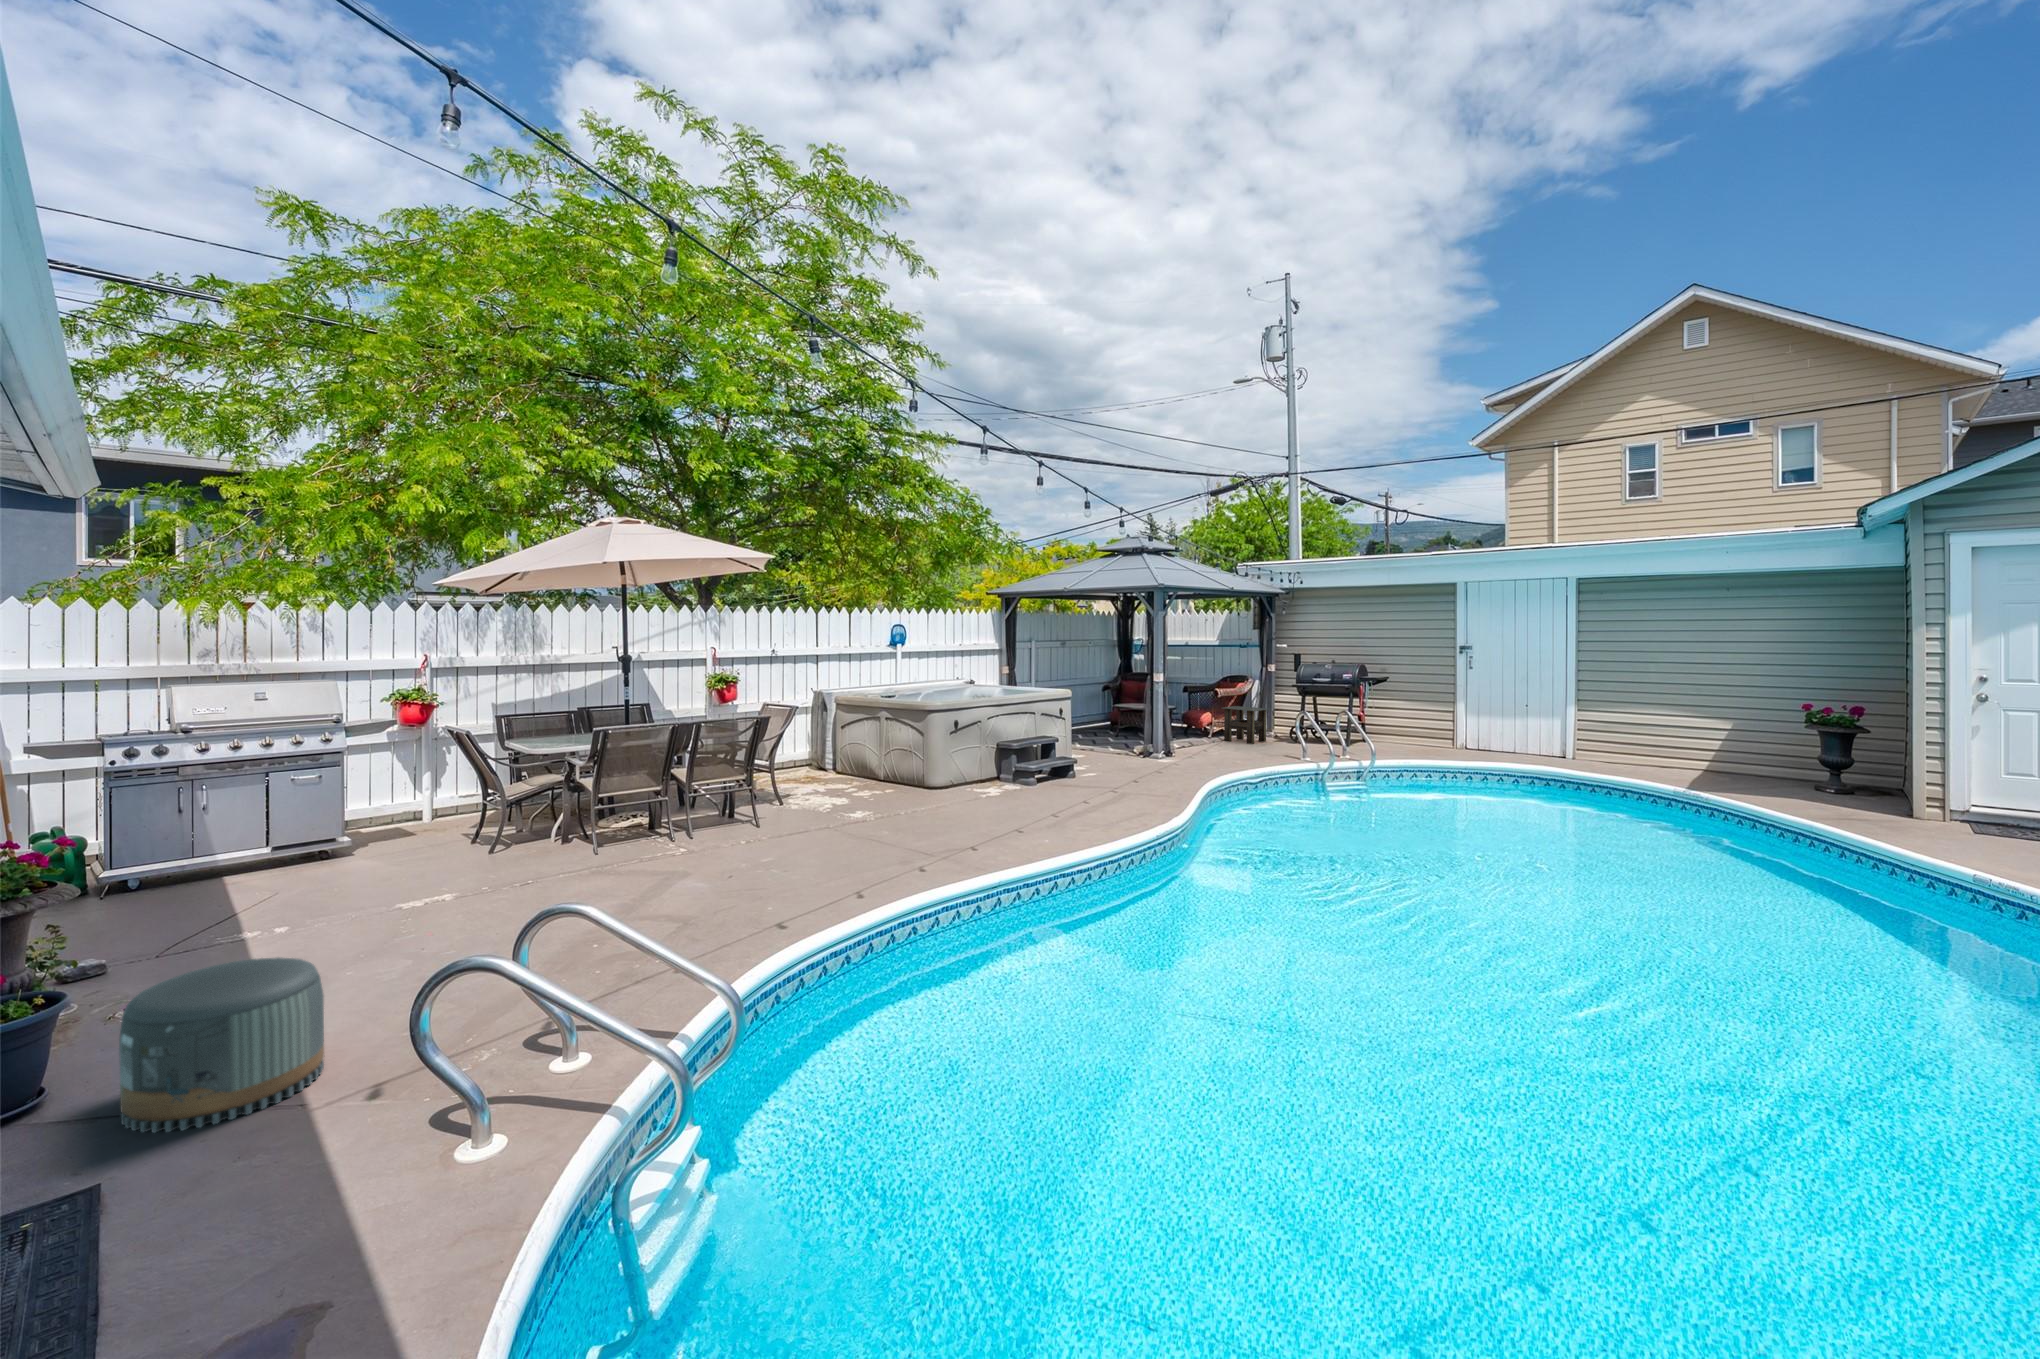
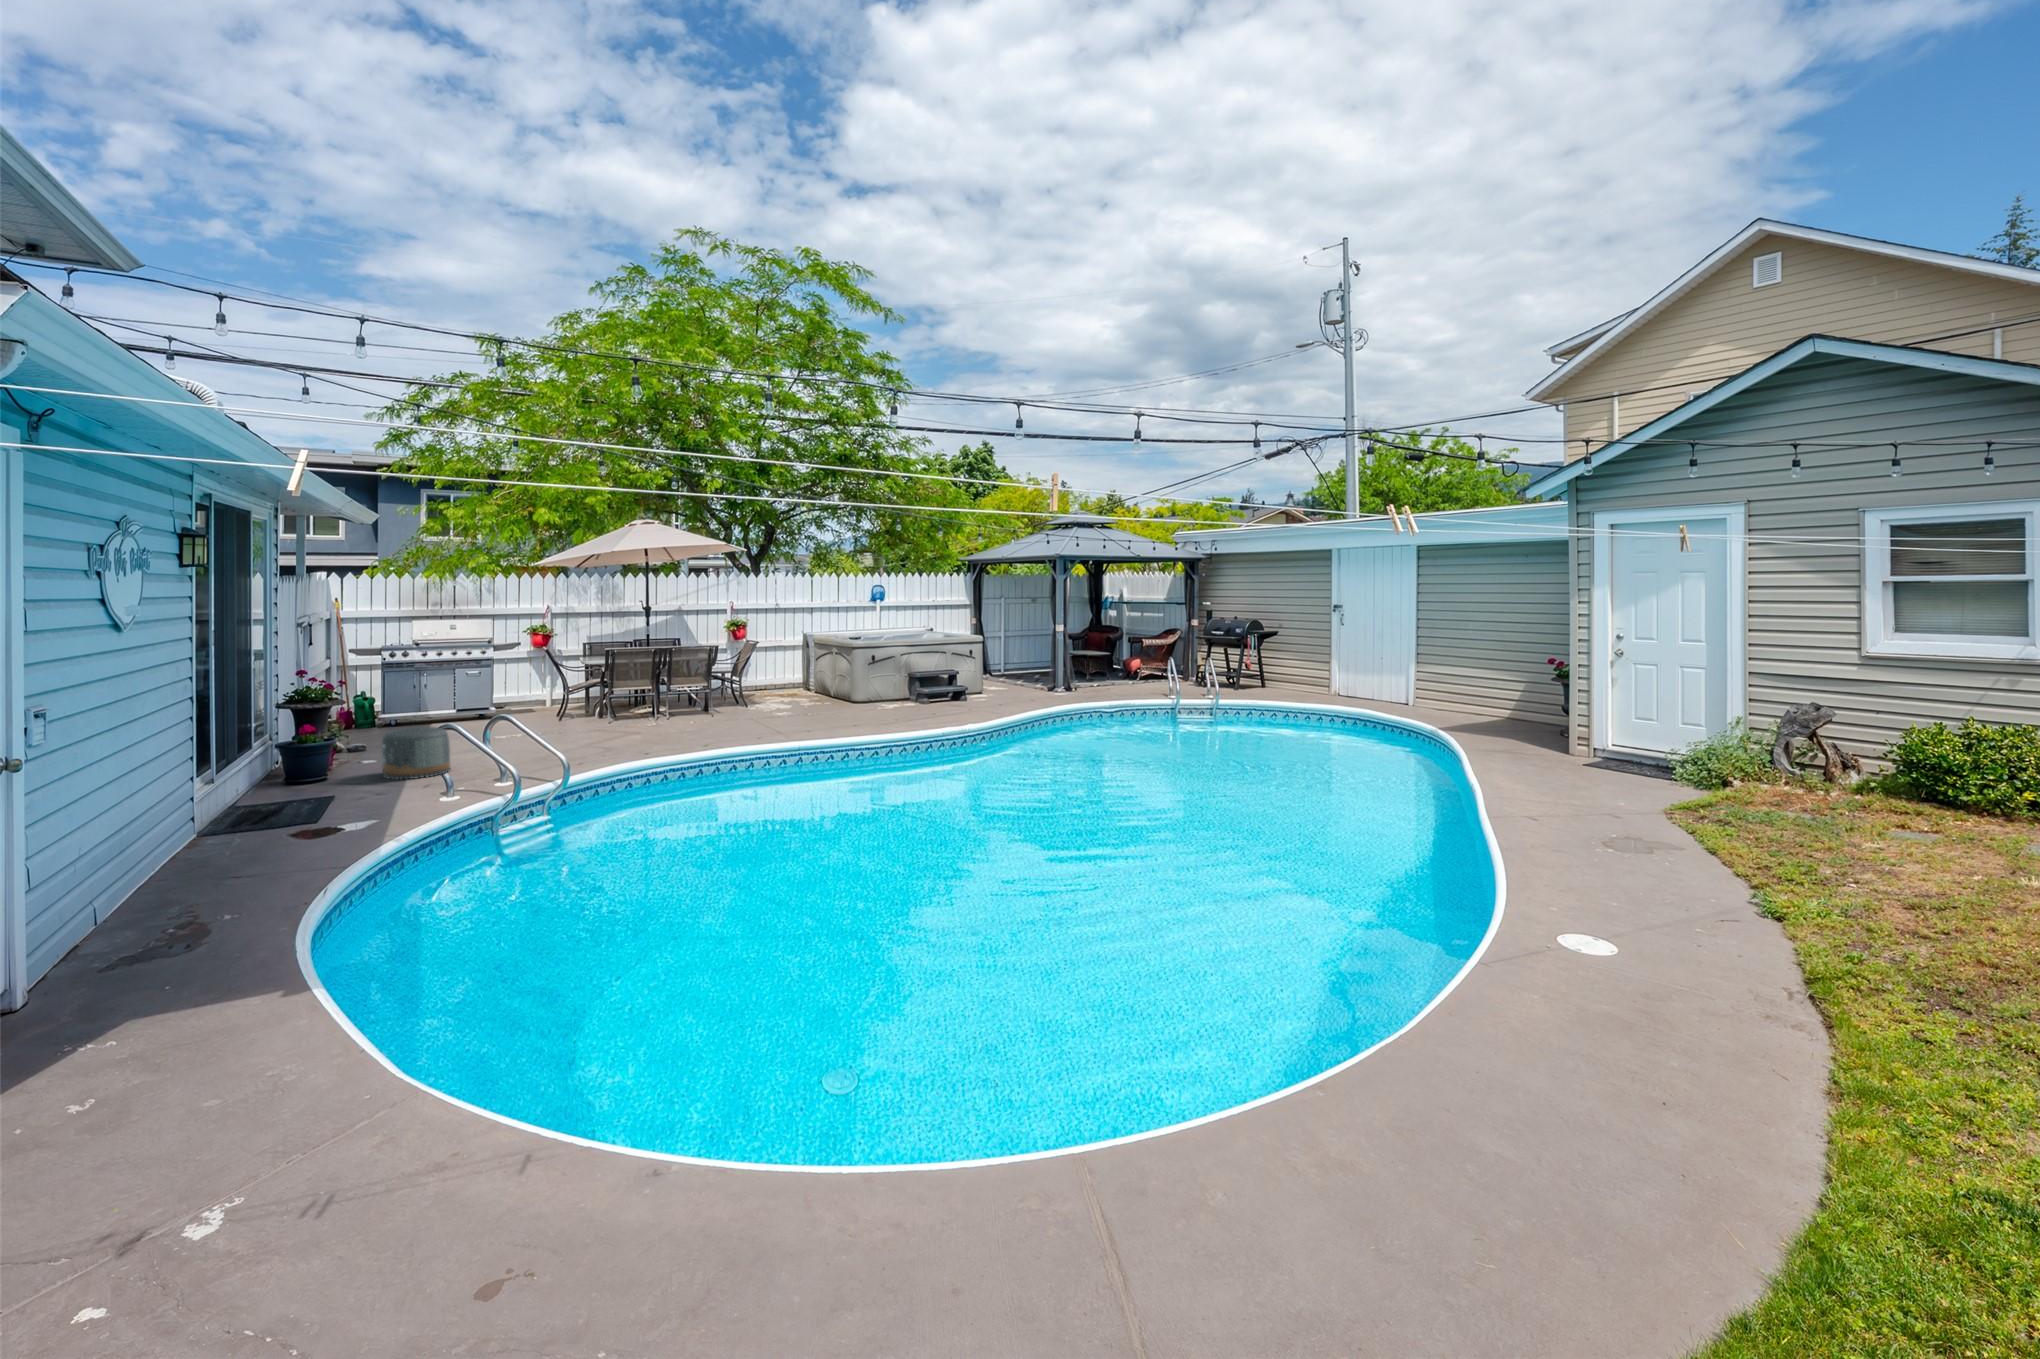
side table: present [1224,706,1268,744] -> none [1147,653,1189,684]

